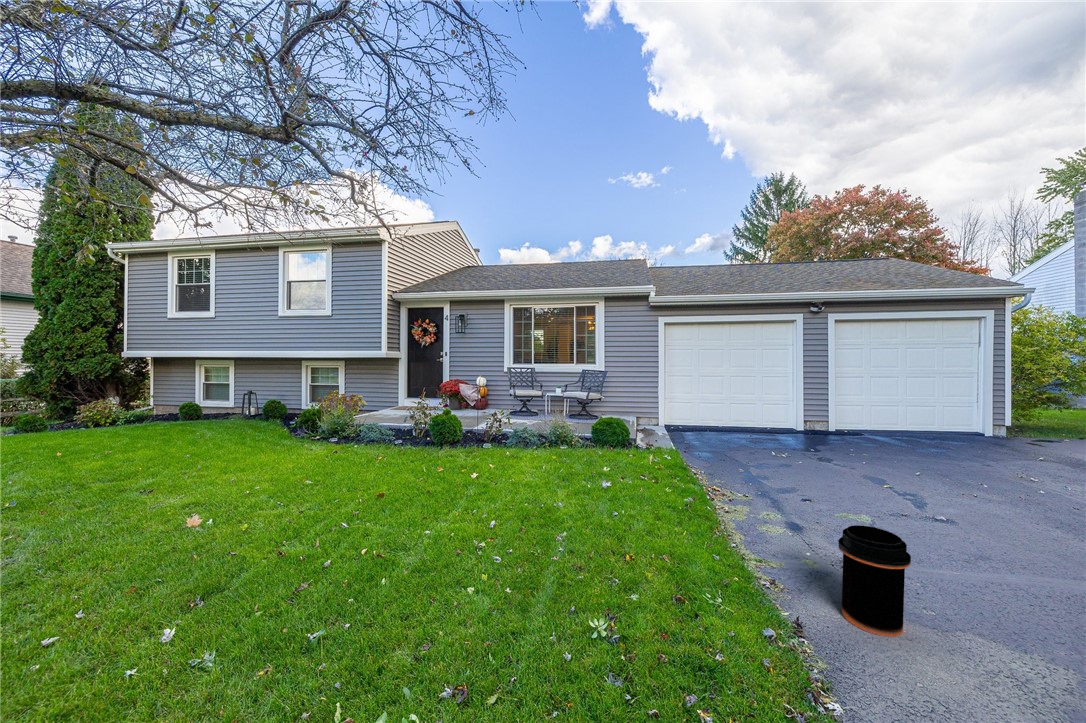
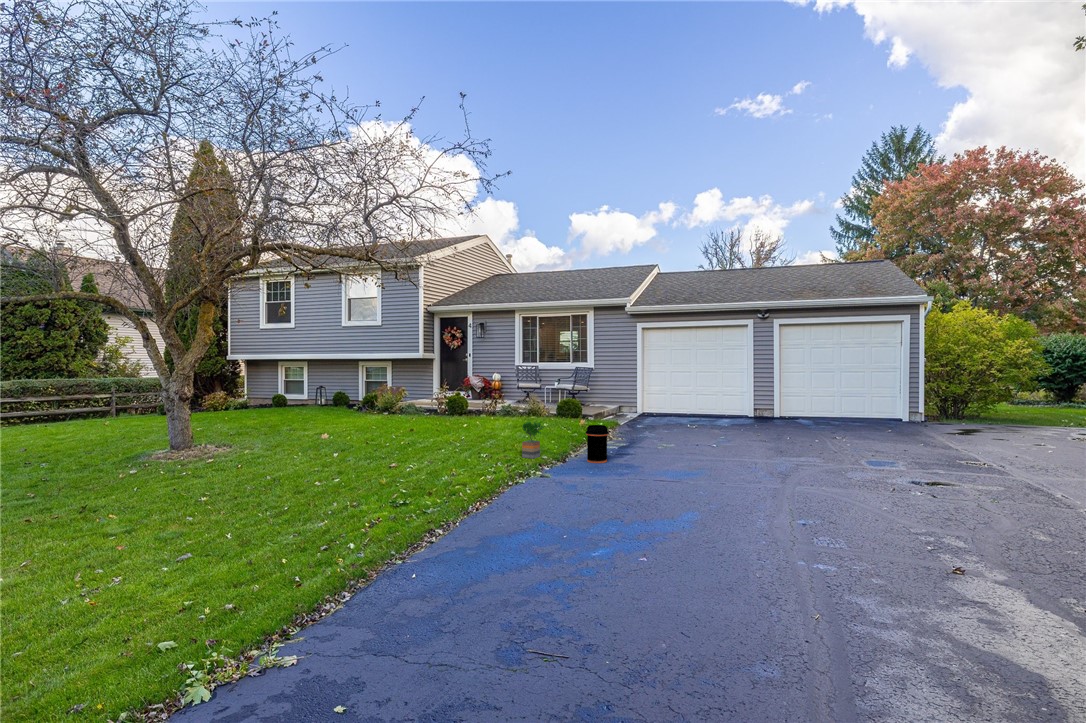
potted tree: none [696,532,767,645] -> present [522,422,544,458]

